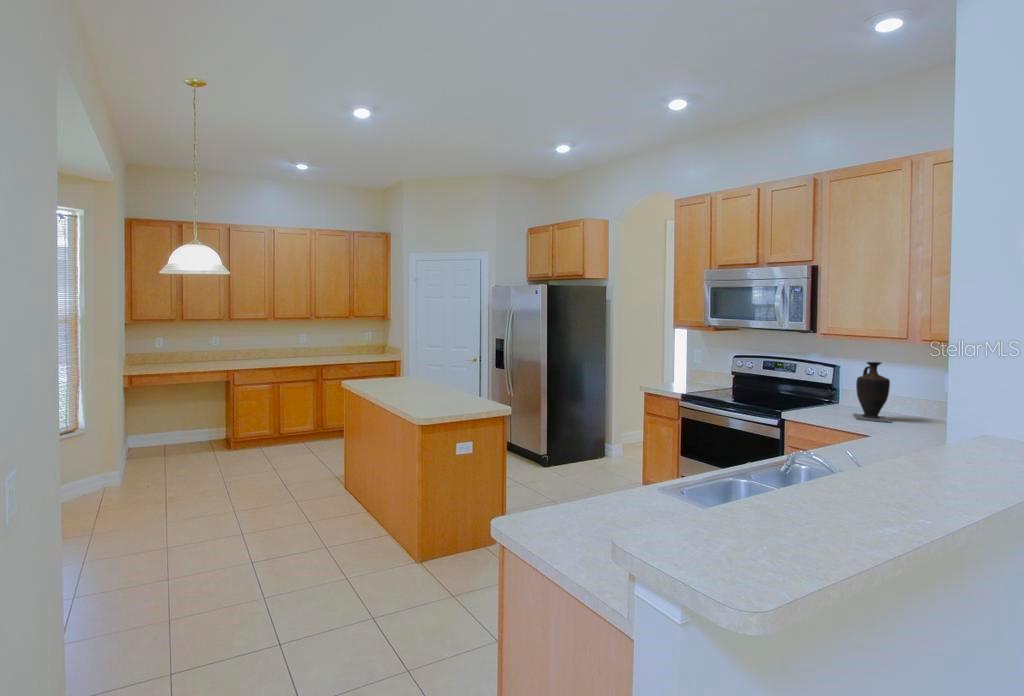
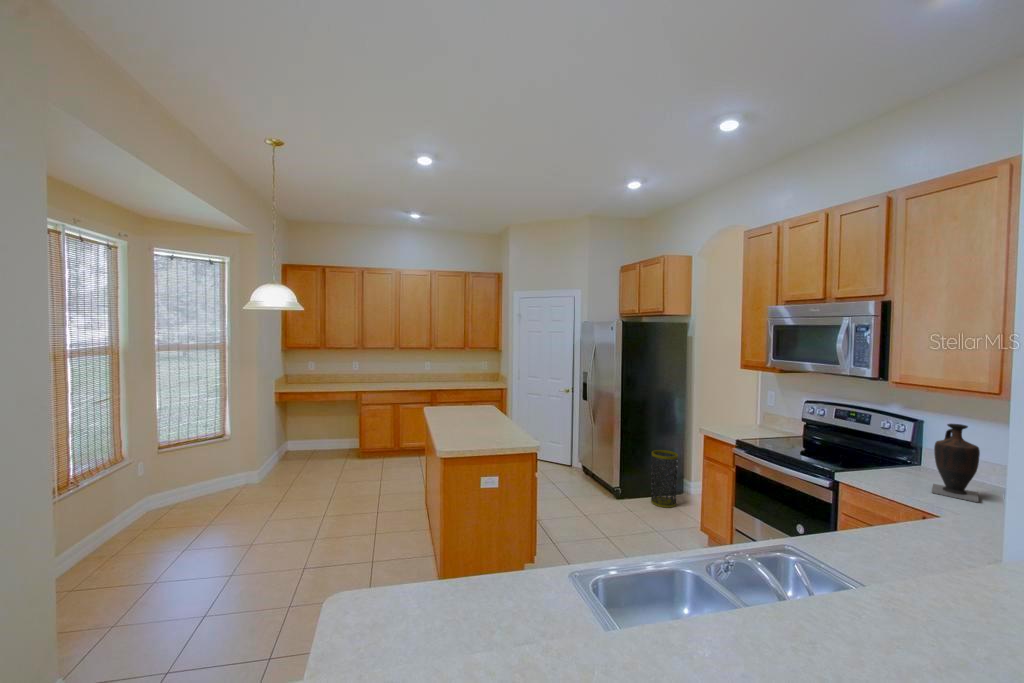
trash can: none [588,418,613,471] -> present [651,450,678,508]

